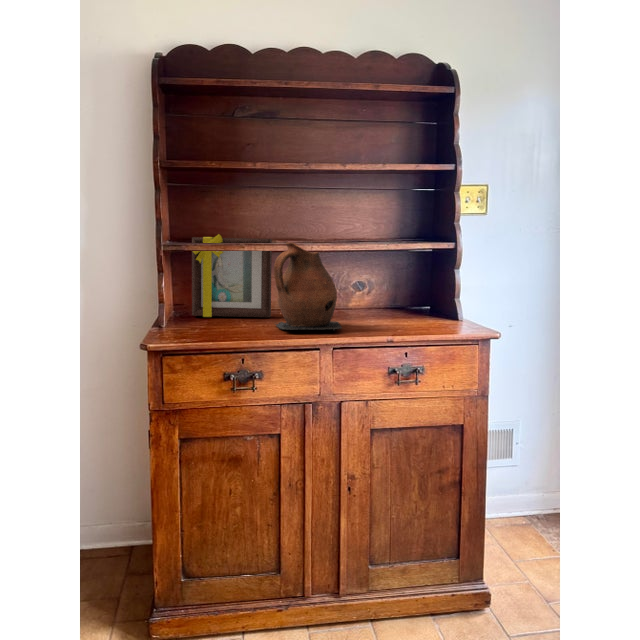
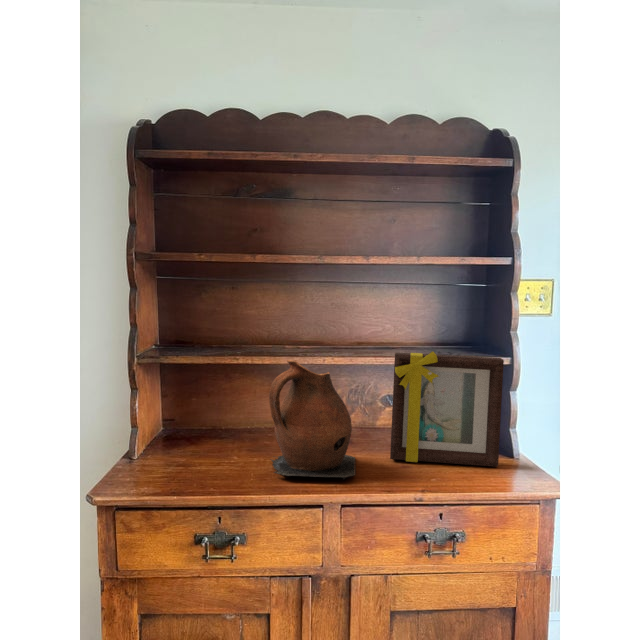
picture frame: present [192,234,272,317] -> present [390,351,504,467]

